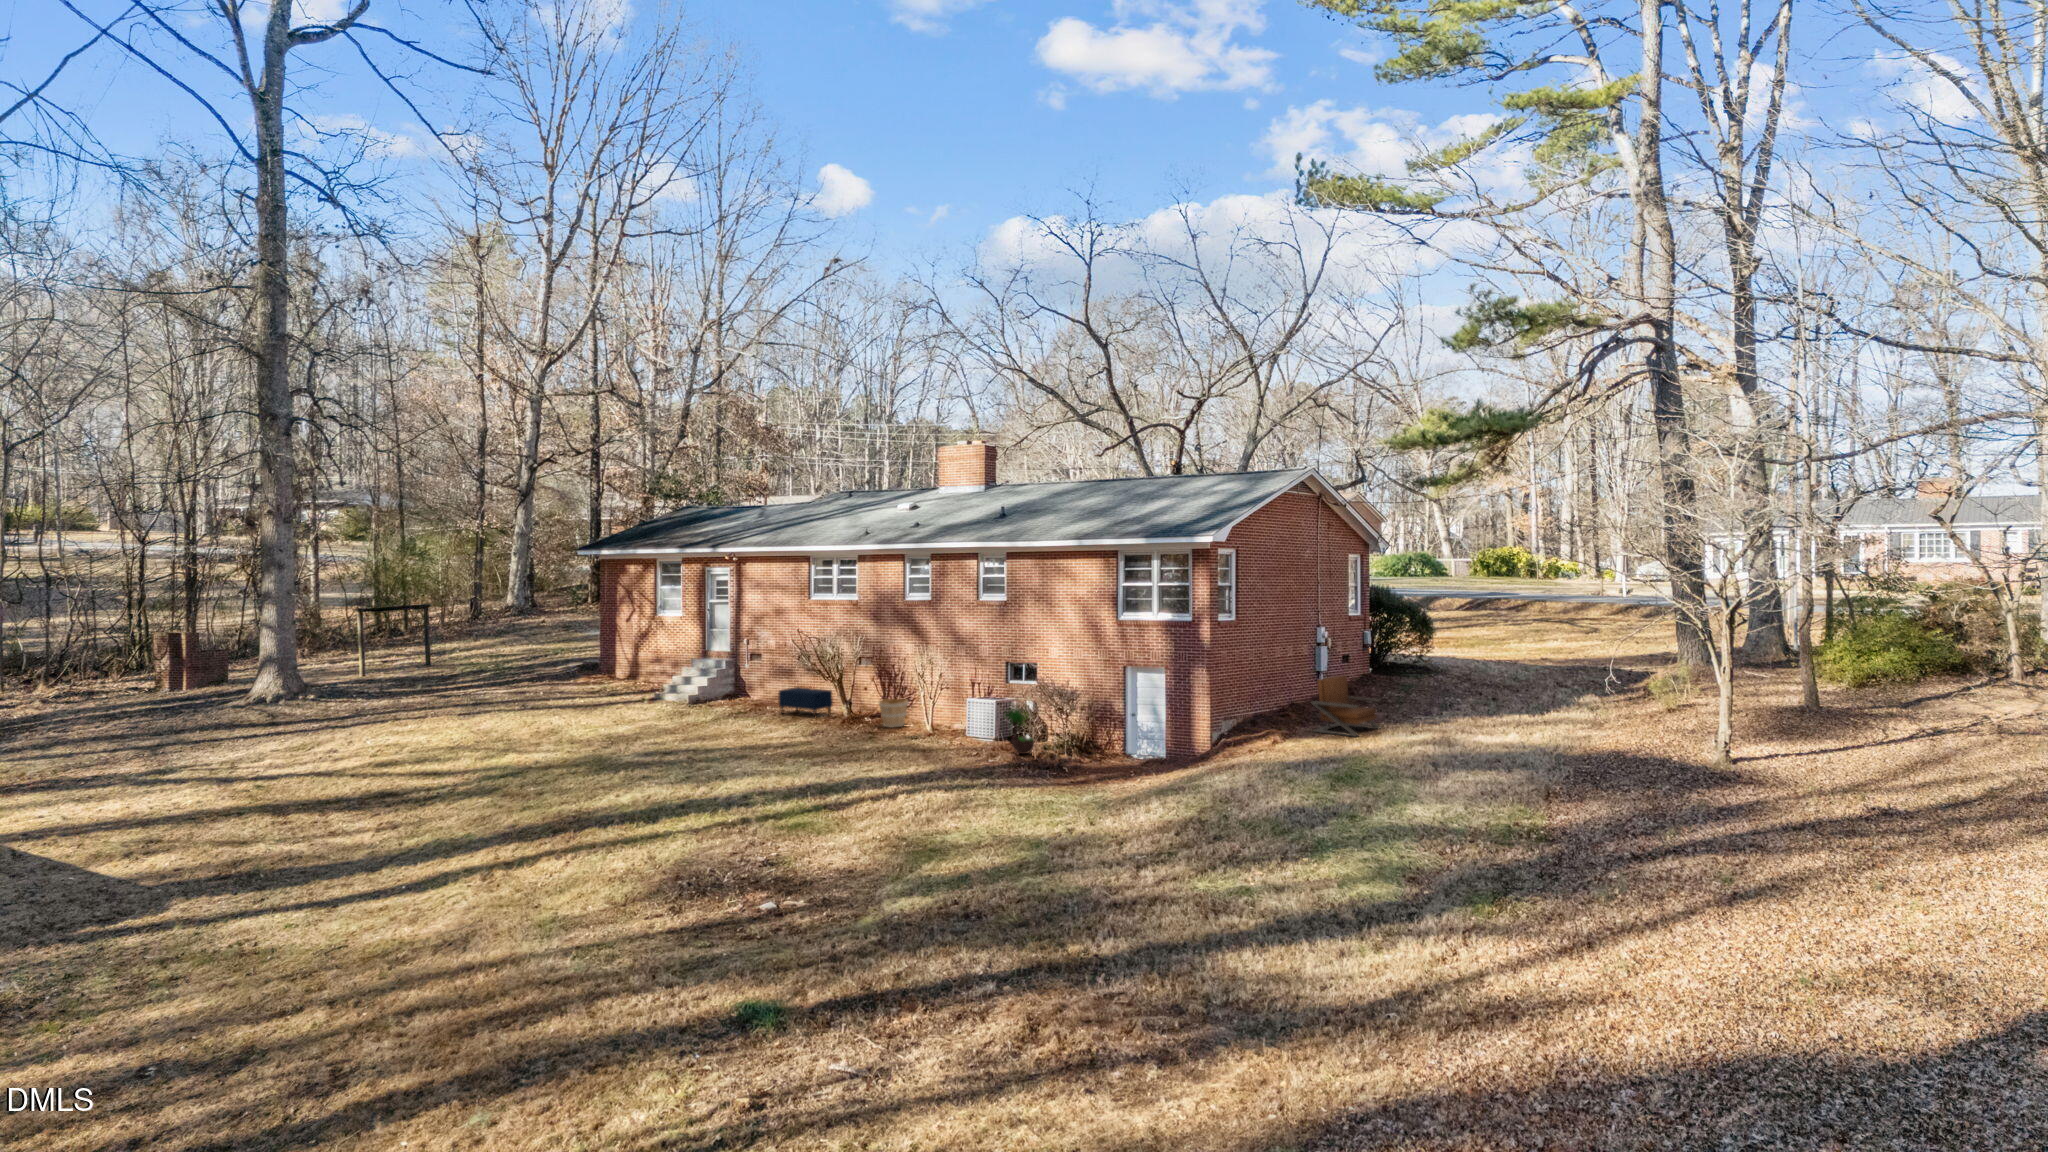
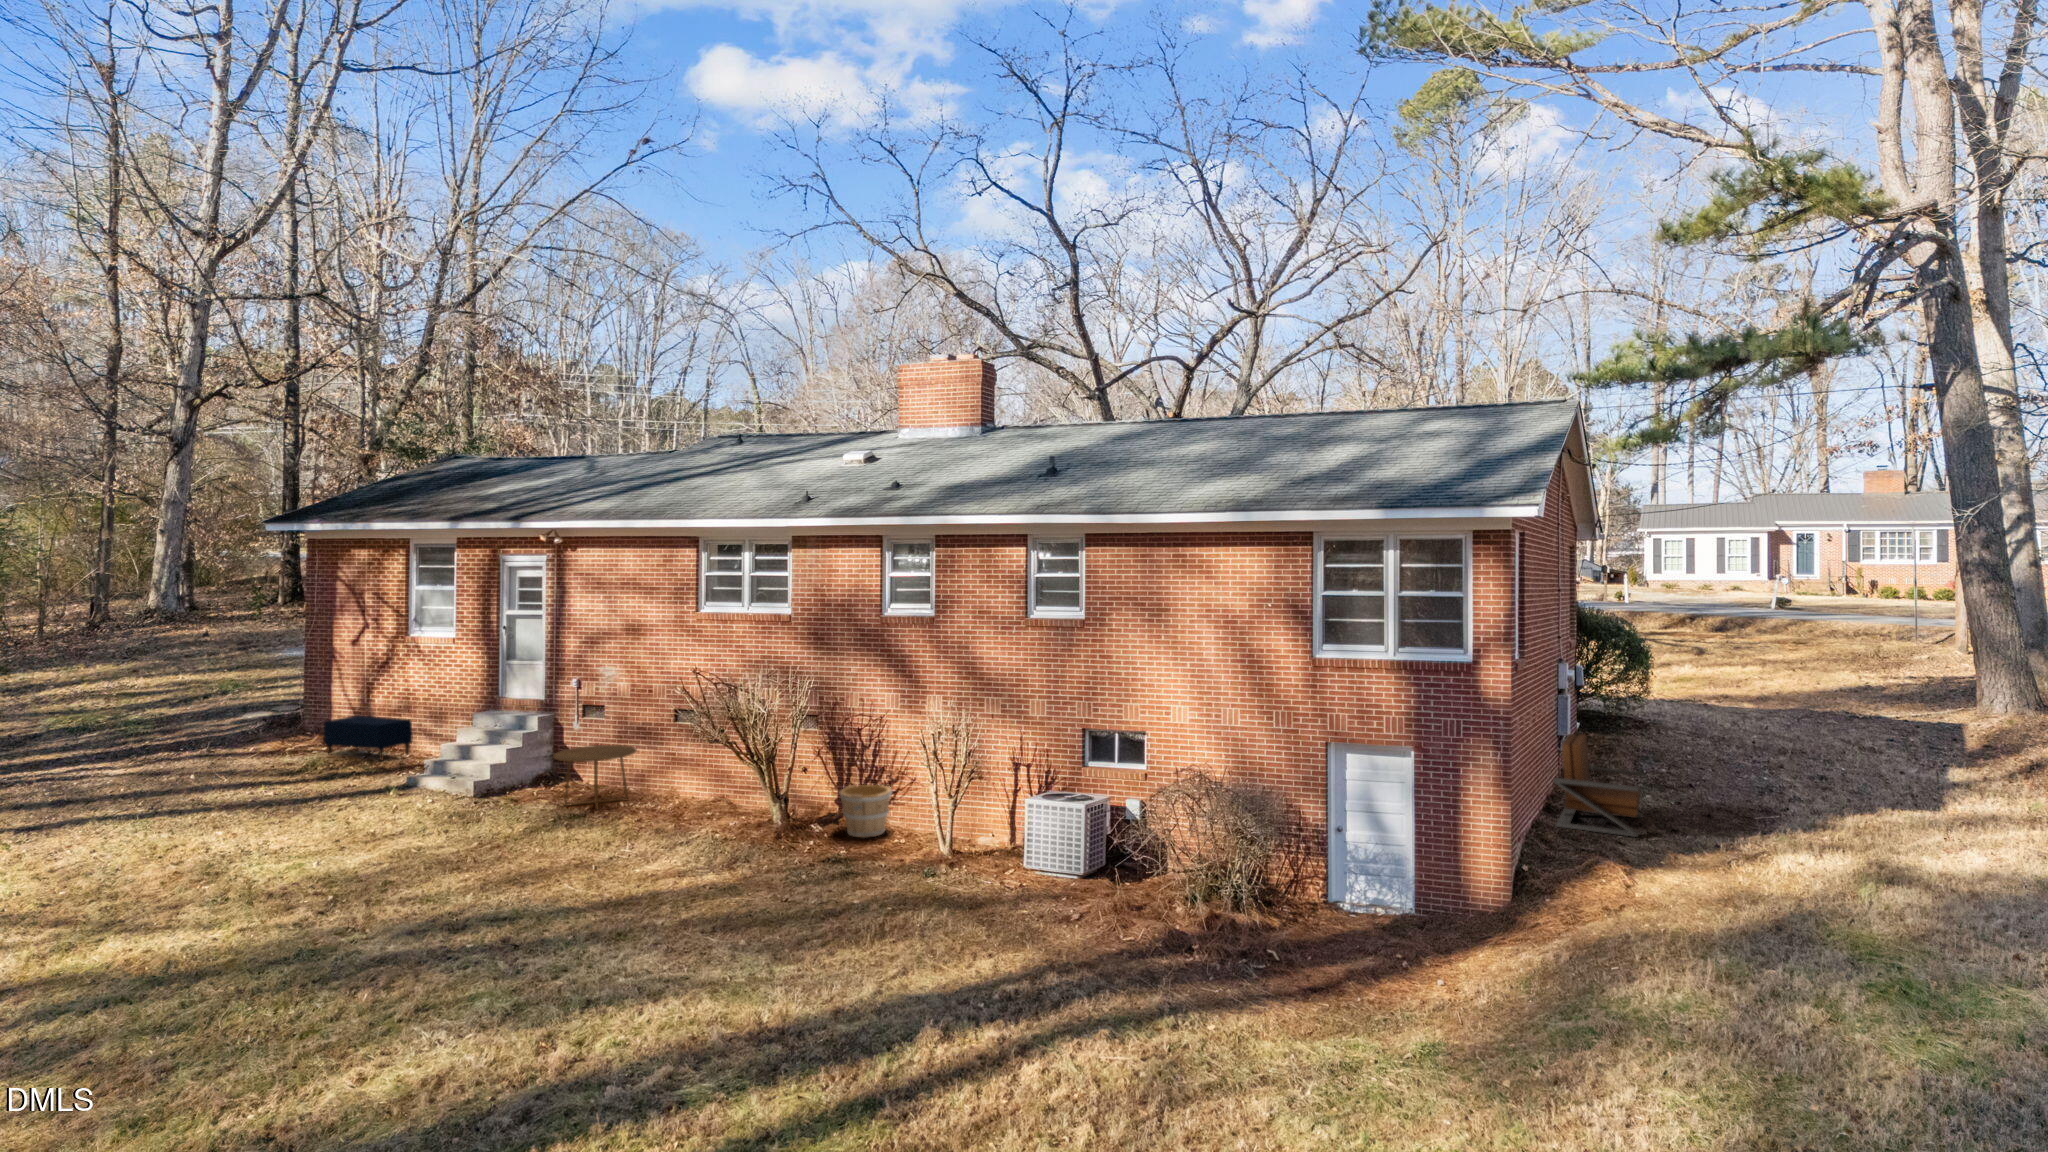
round table: none [730,678,777,714] -> present [553,745,636,810]
bench: present [779,687,833,717] -> present [324,716,413,761]
potted tree: present [1003,708,1034,754] -> none [1114,807,1175,901]

